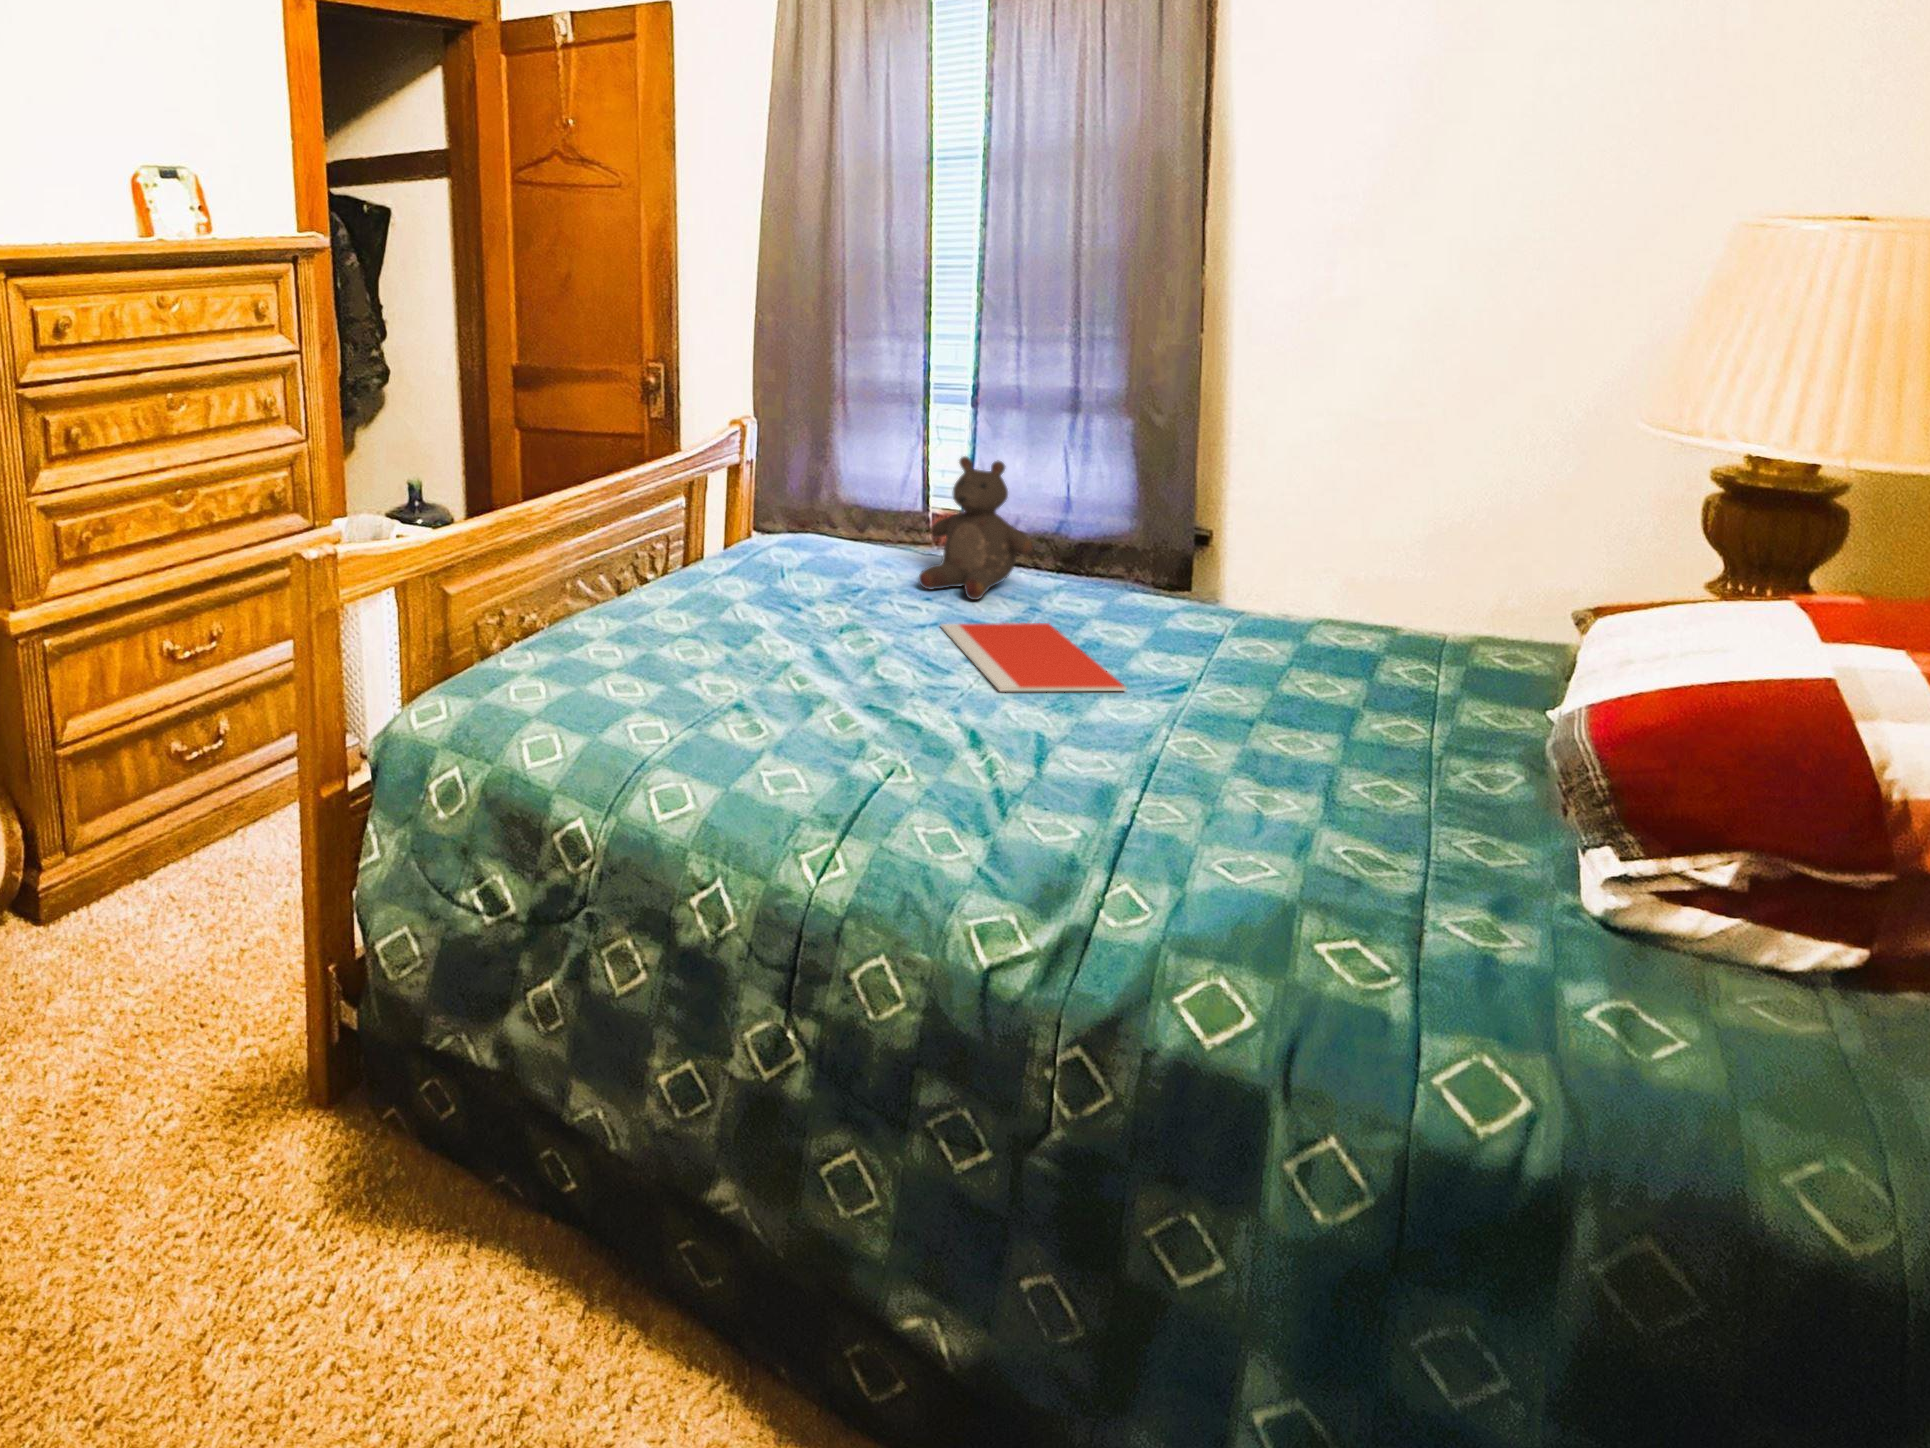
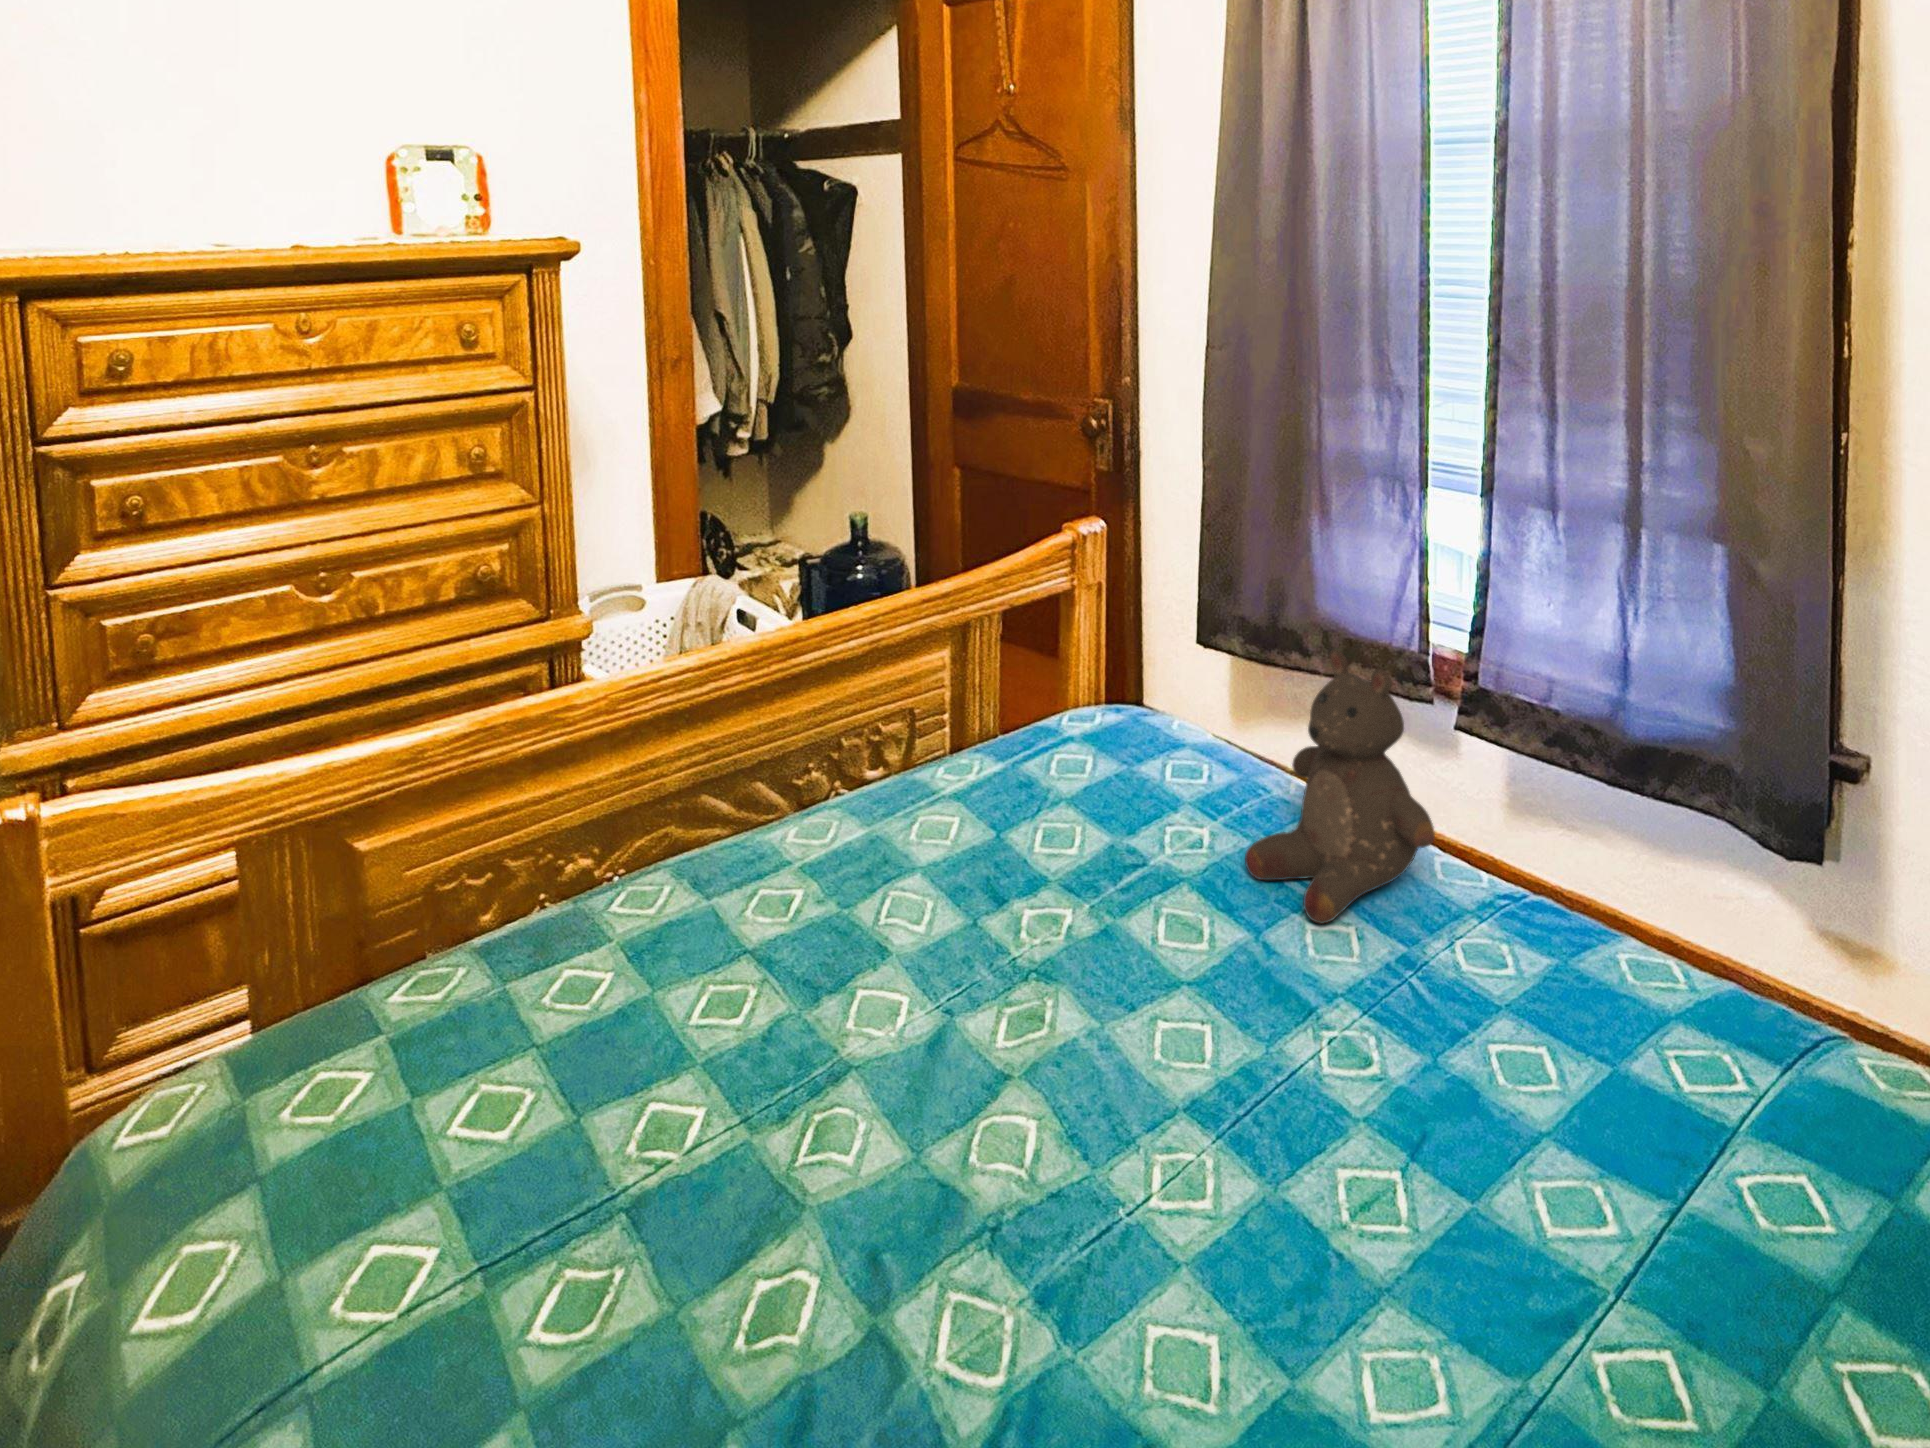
notebook: present [941,623,1127,691] -> none [1170,989,1443,1311]

